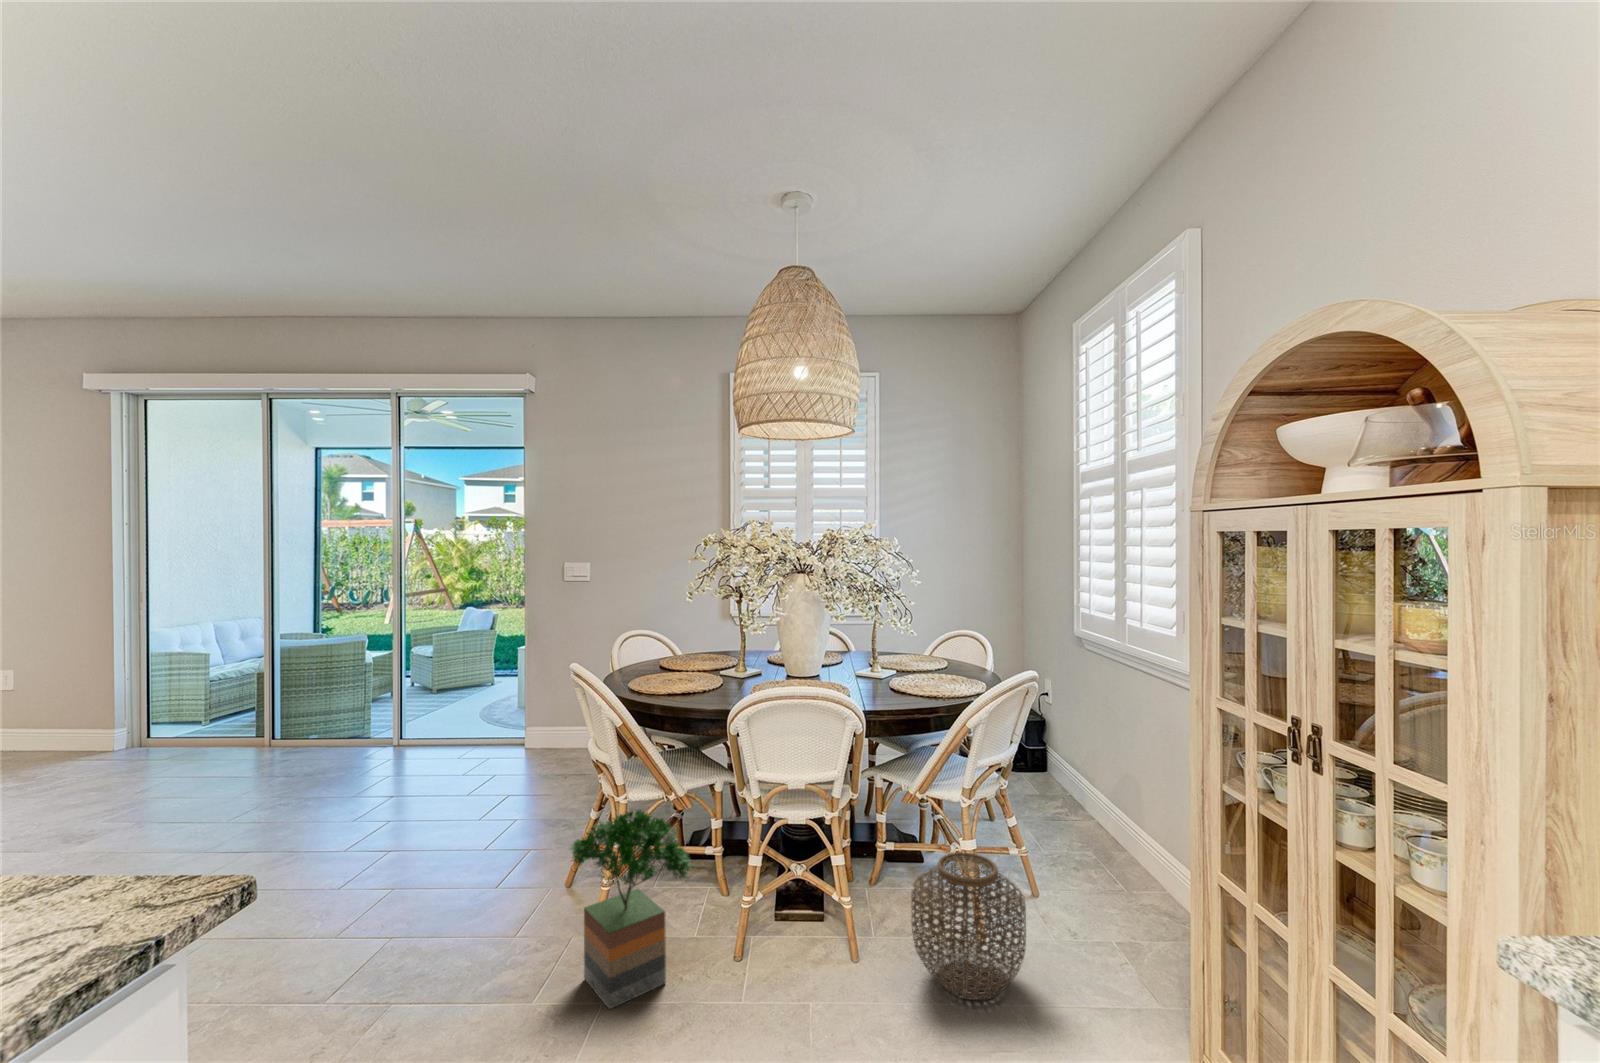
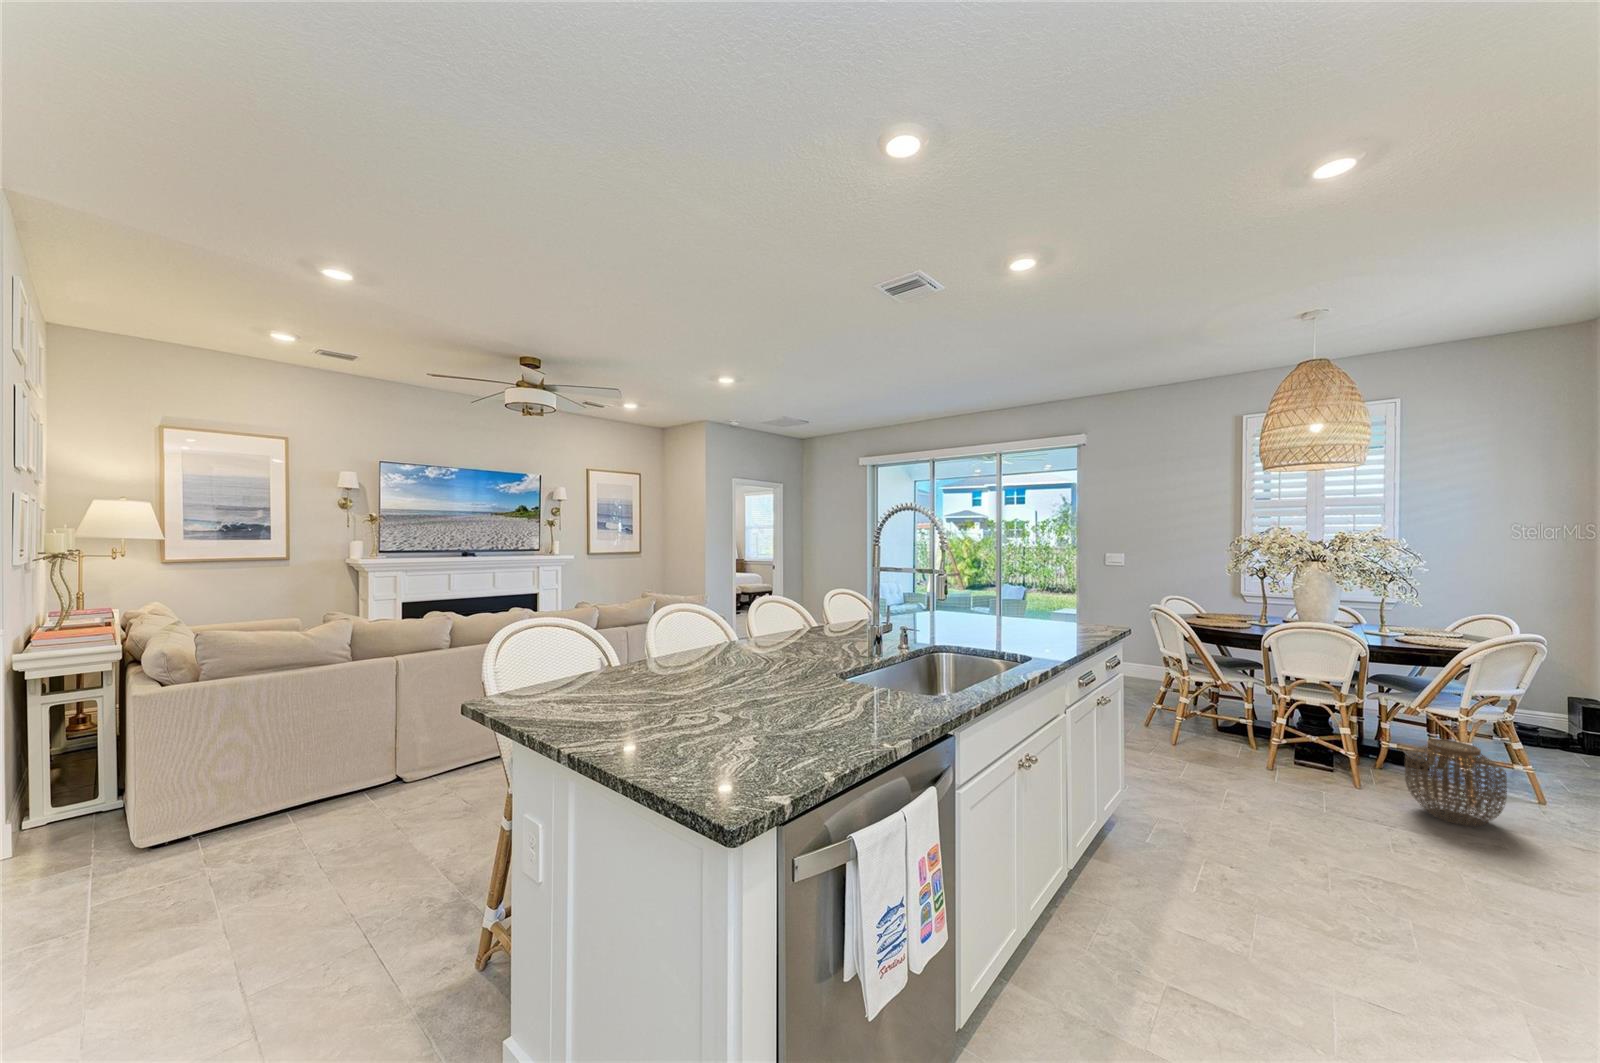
potted tree: present [571,810,691,1009] -> none [1165,680,1242,772]

